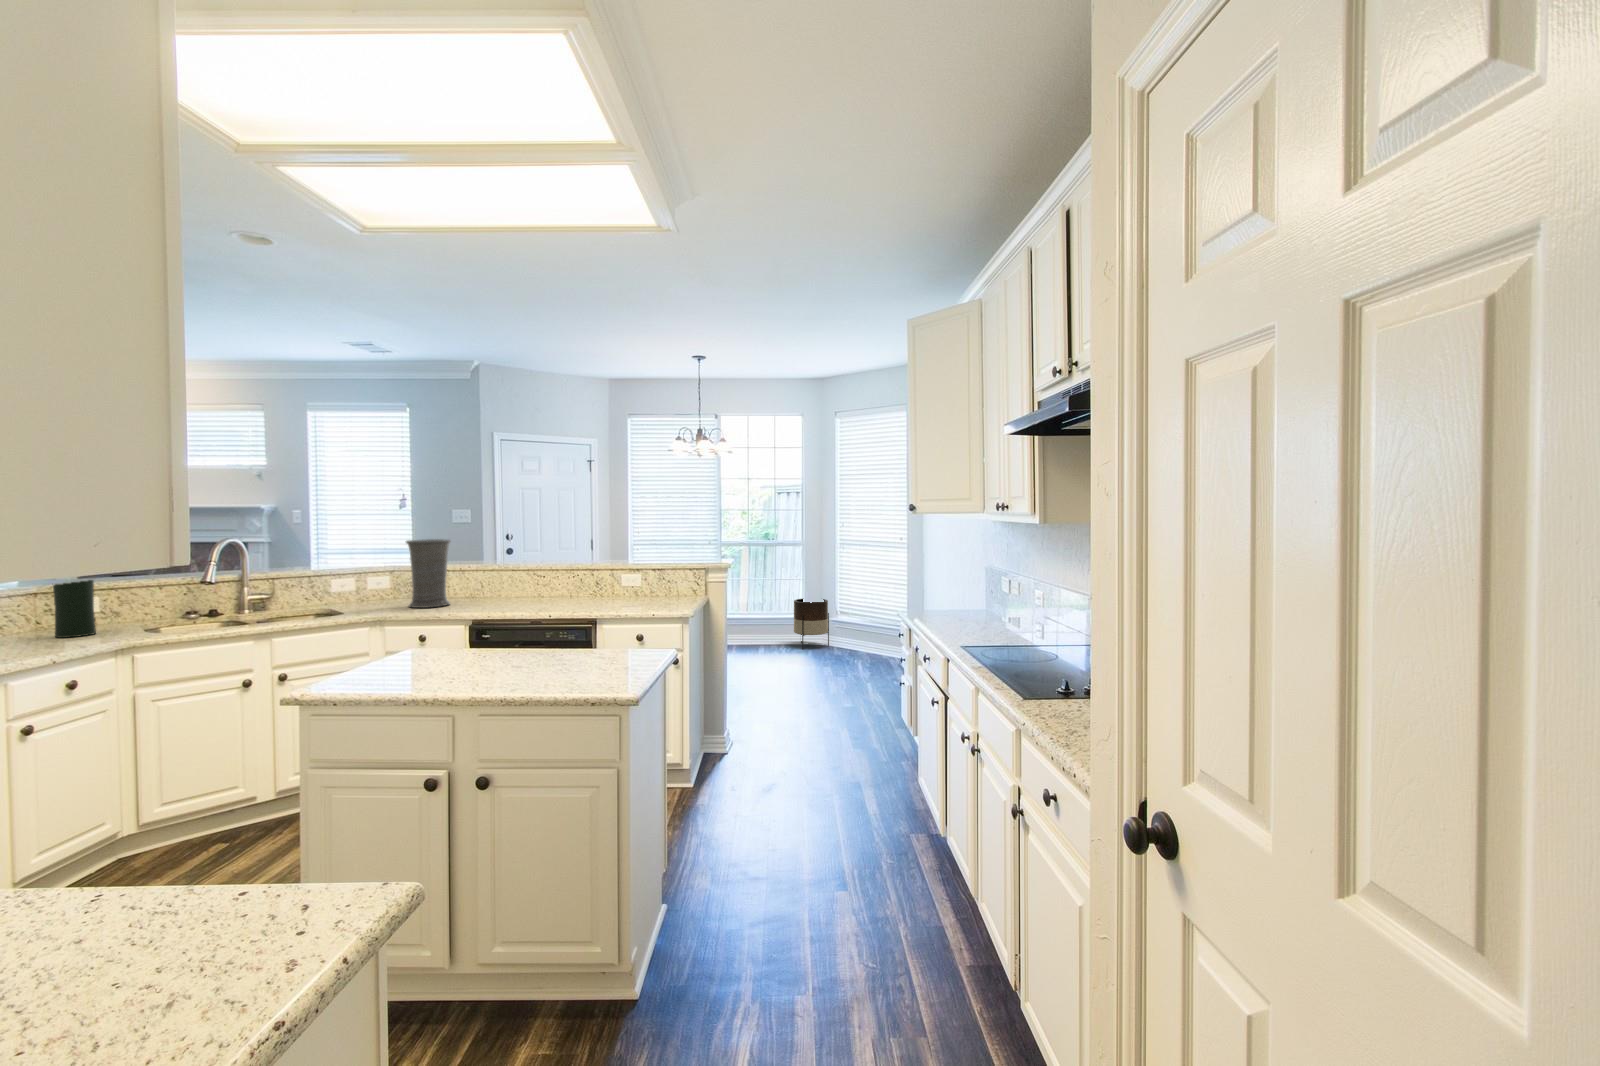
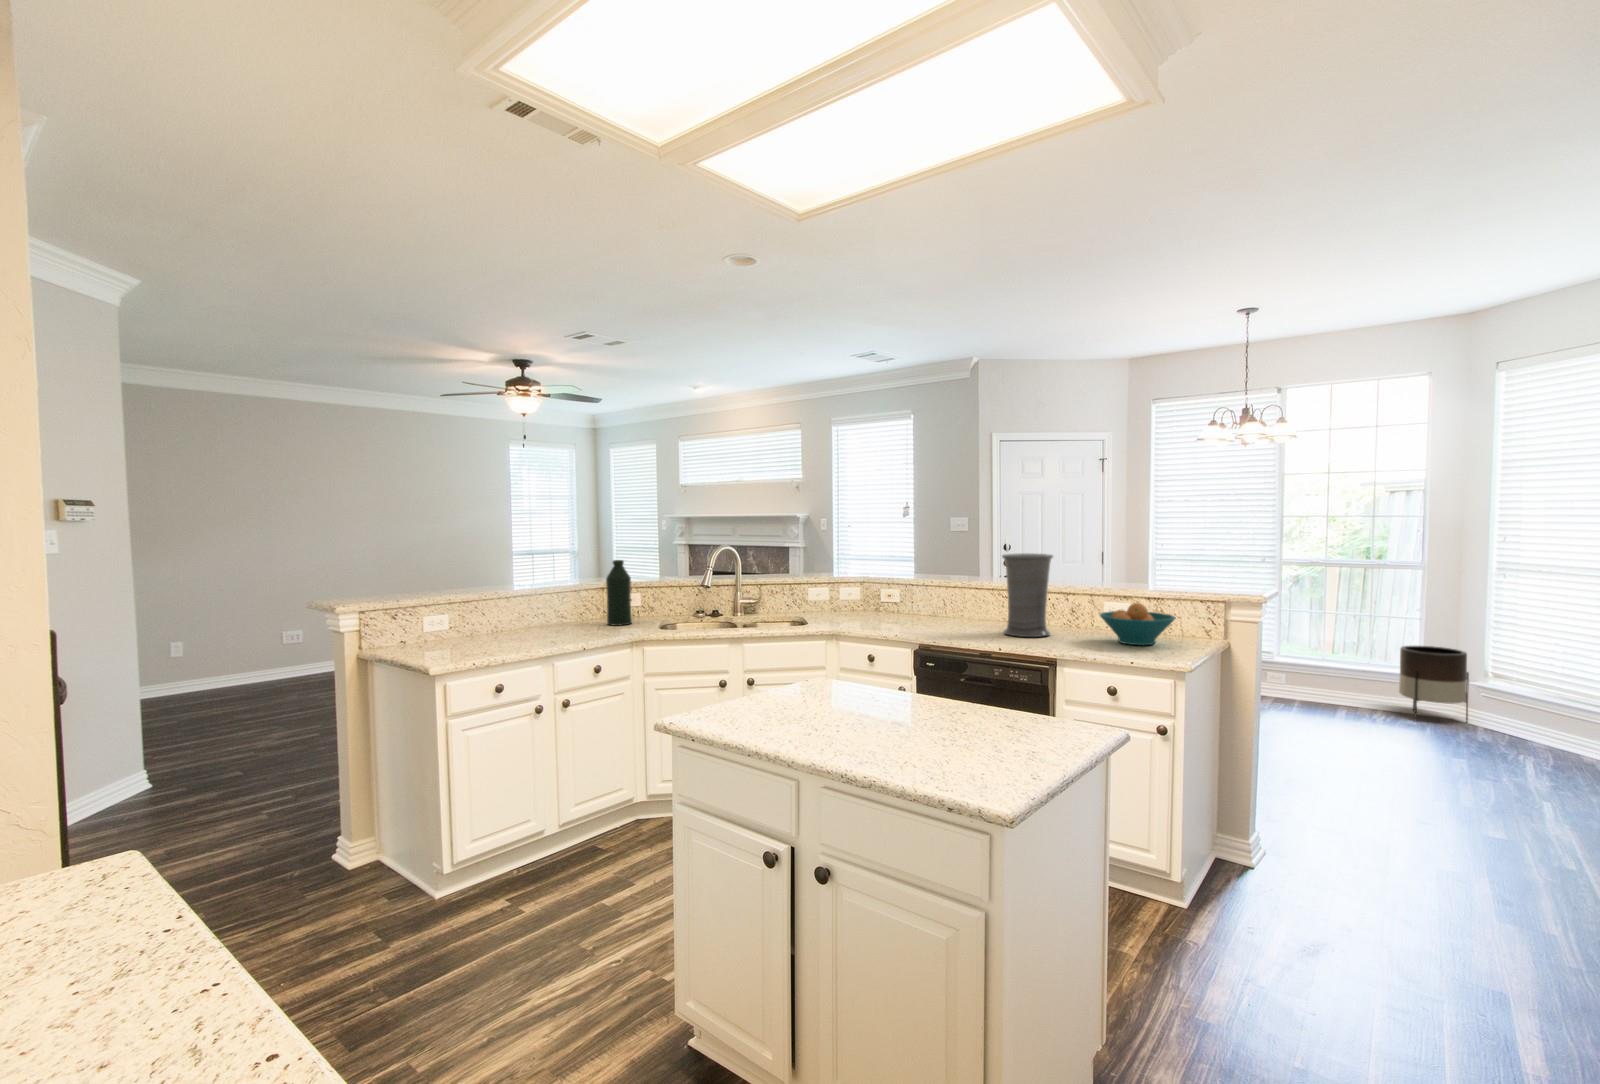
vase: present [406,539,451,608] -> present [1002,553,1054,637]
fruit bowl: none [623,573,676,605] -> present [1100,603,1175,645]

